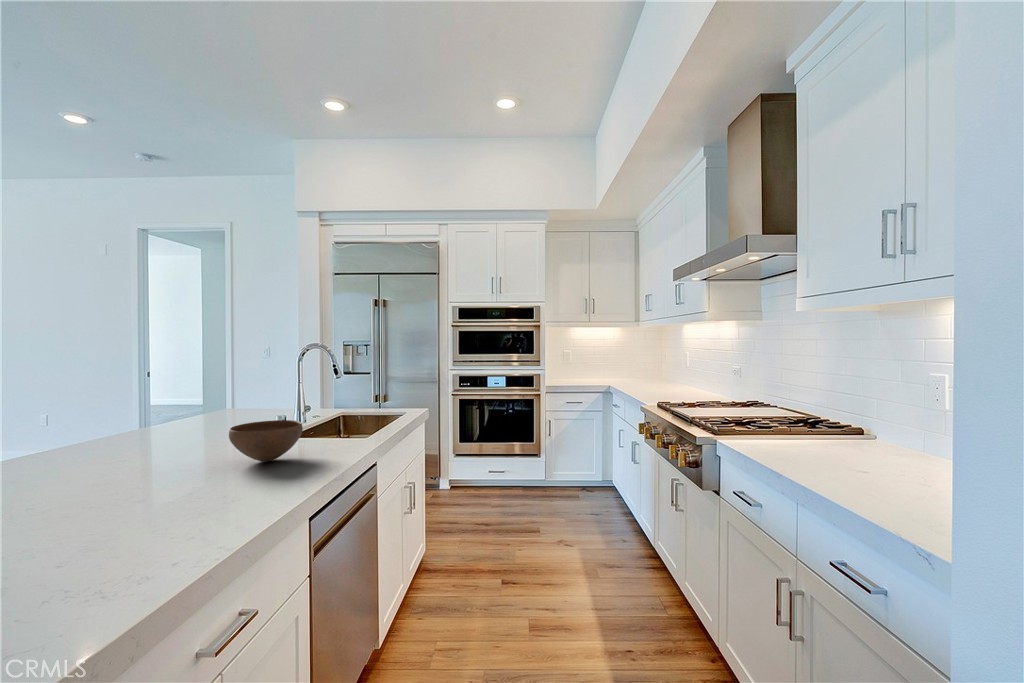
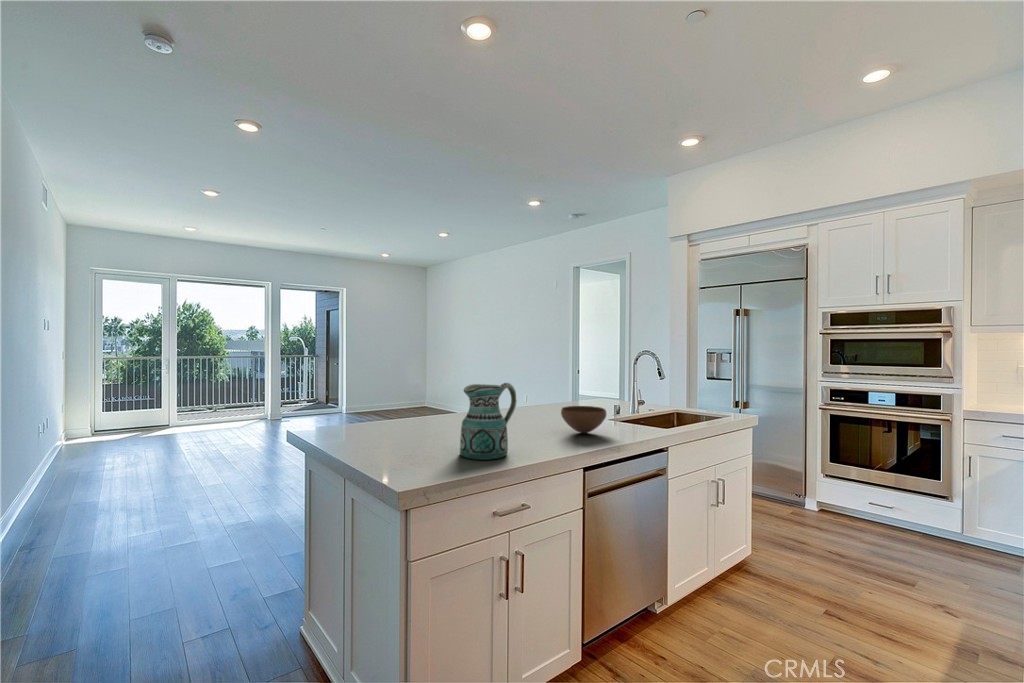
ceramic pitcher: none [59,397,182,560] -> present [460,383,517,460]

